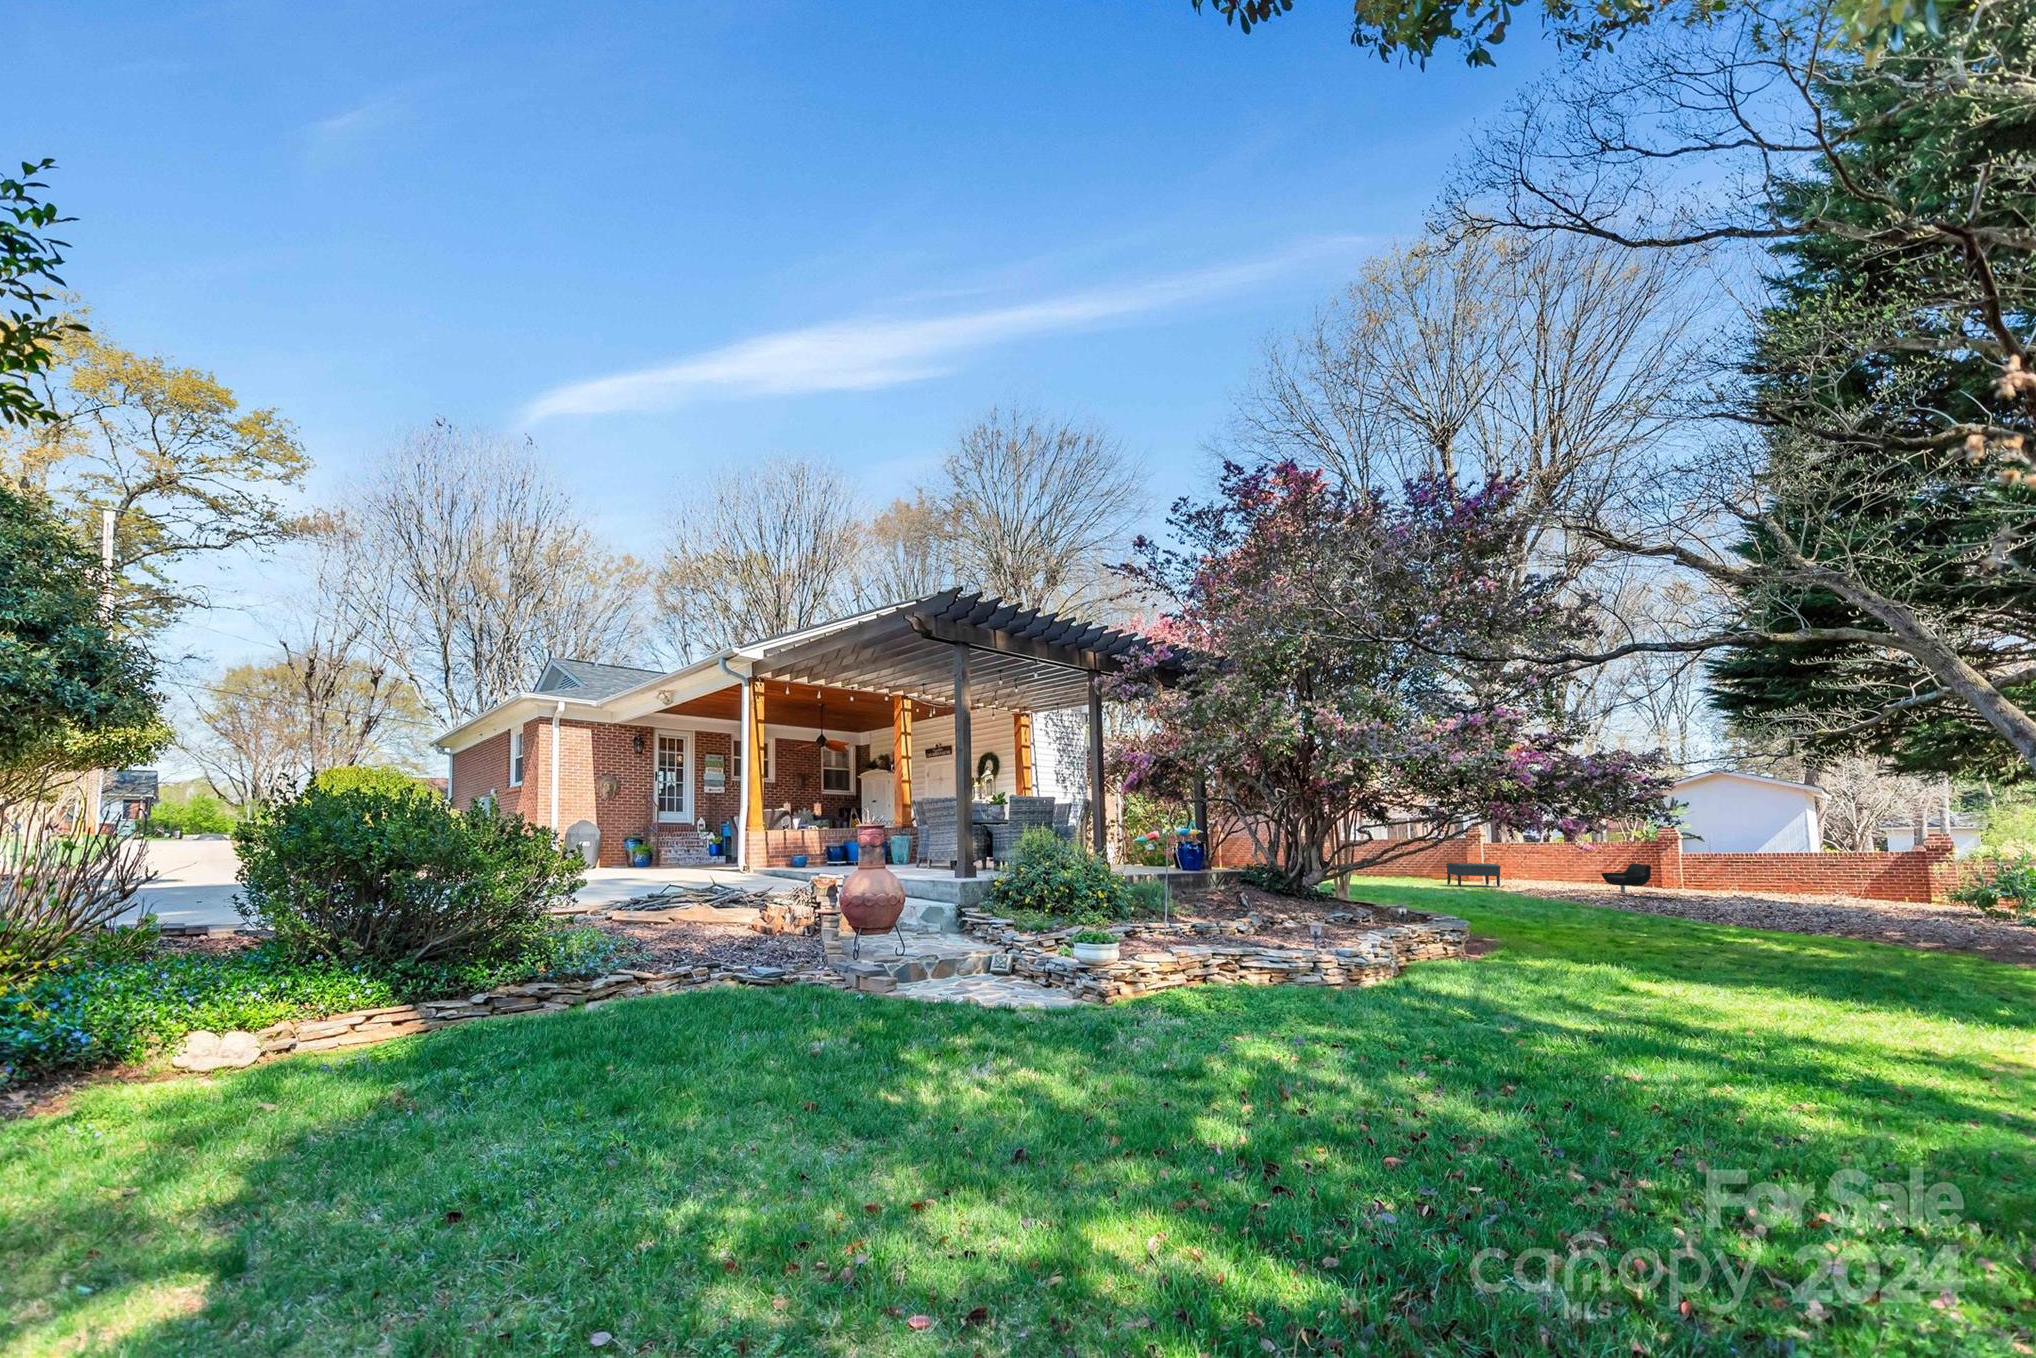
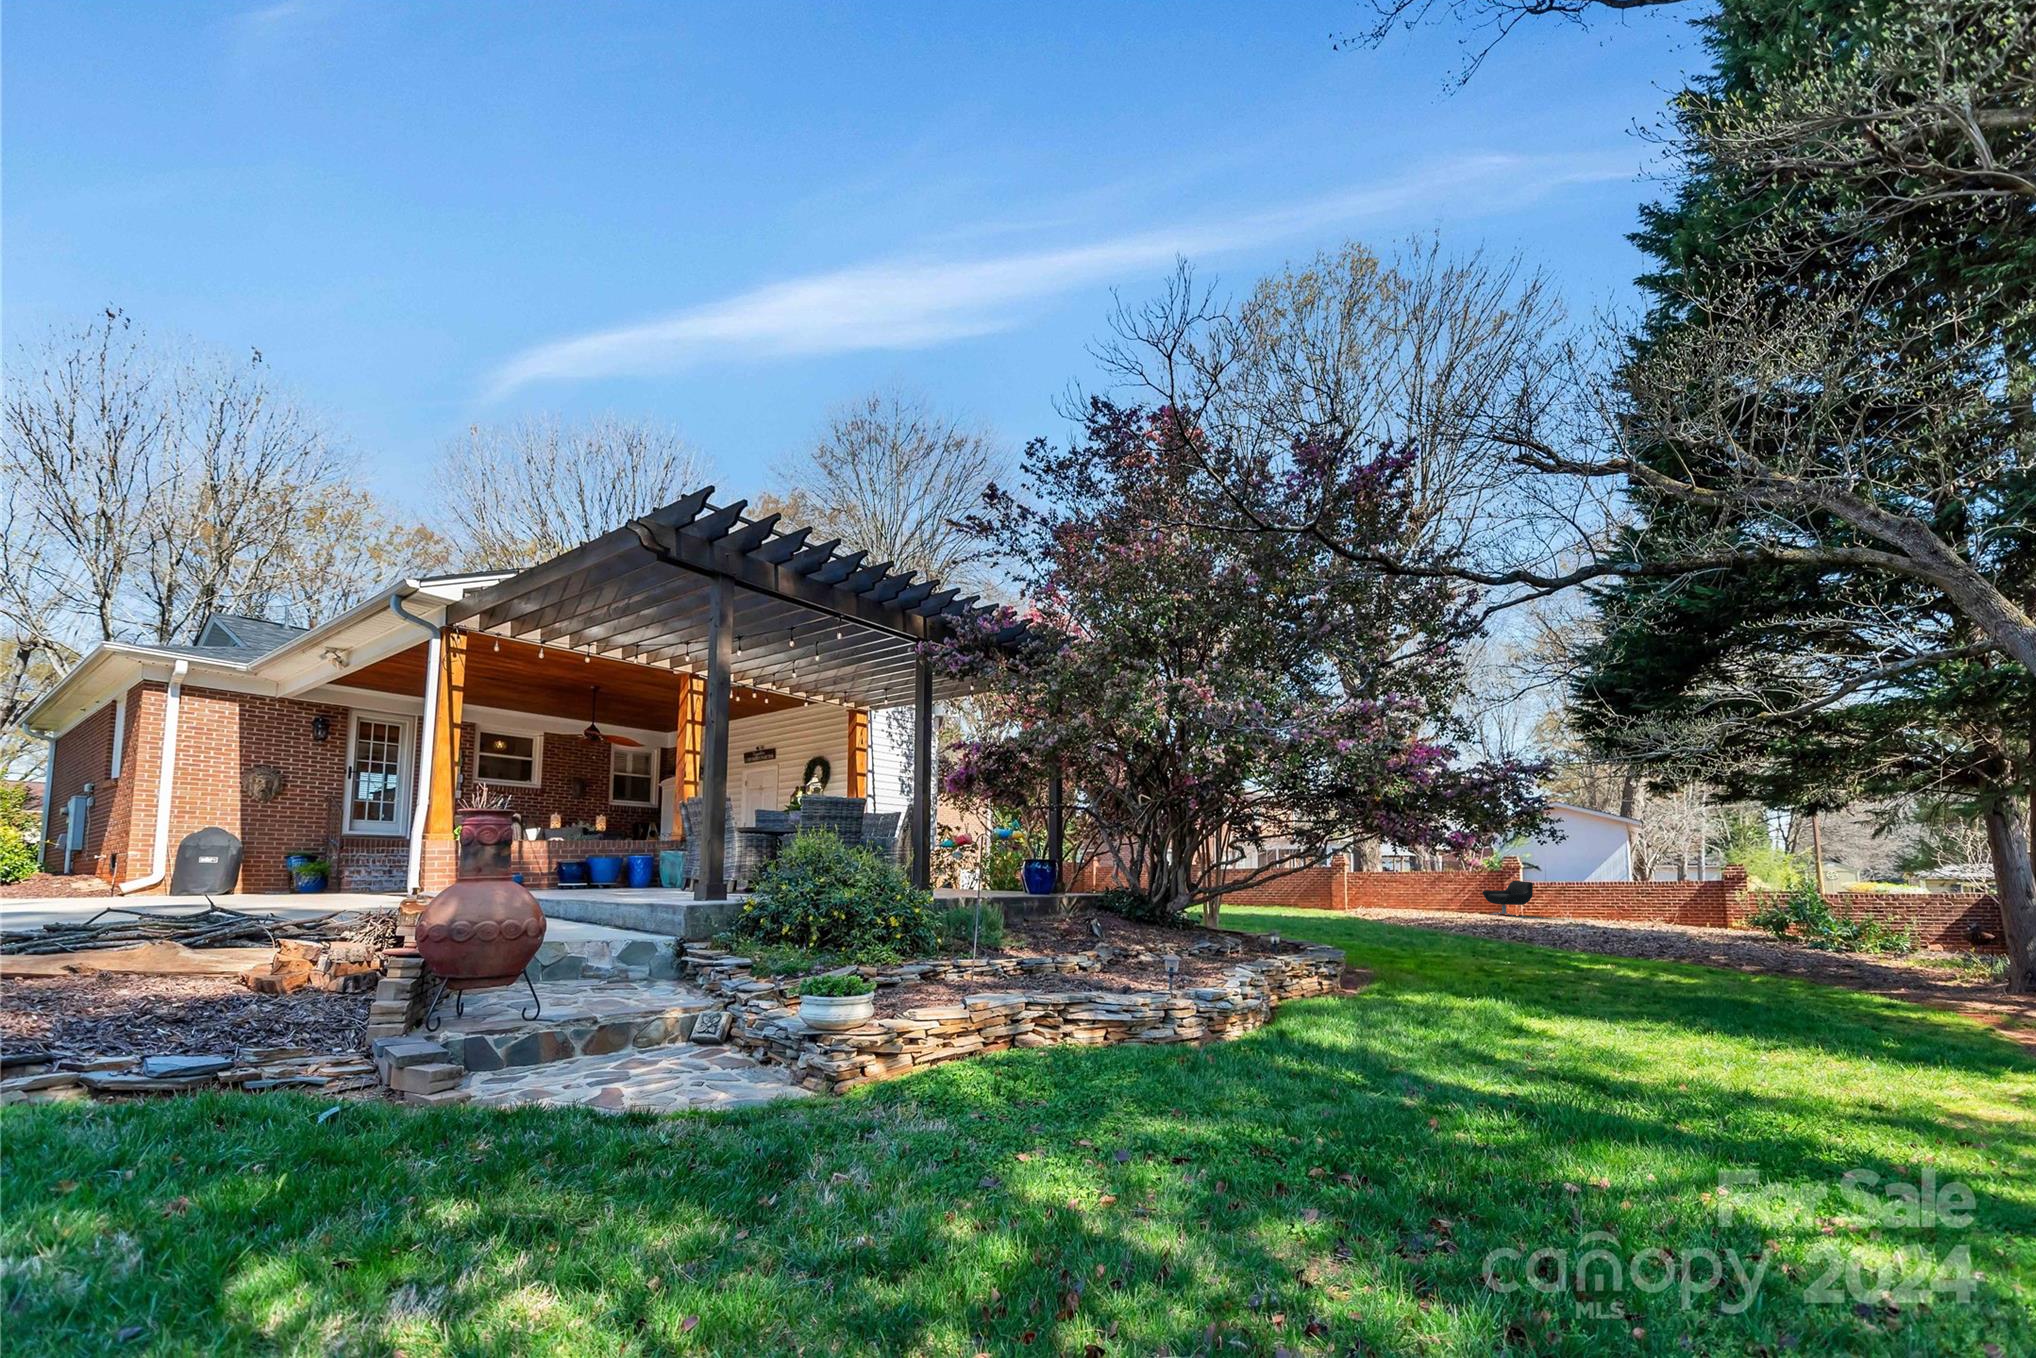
bench: present [1446,863,1501,887] -> none [1322,881,1379,907]

